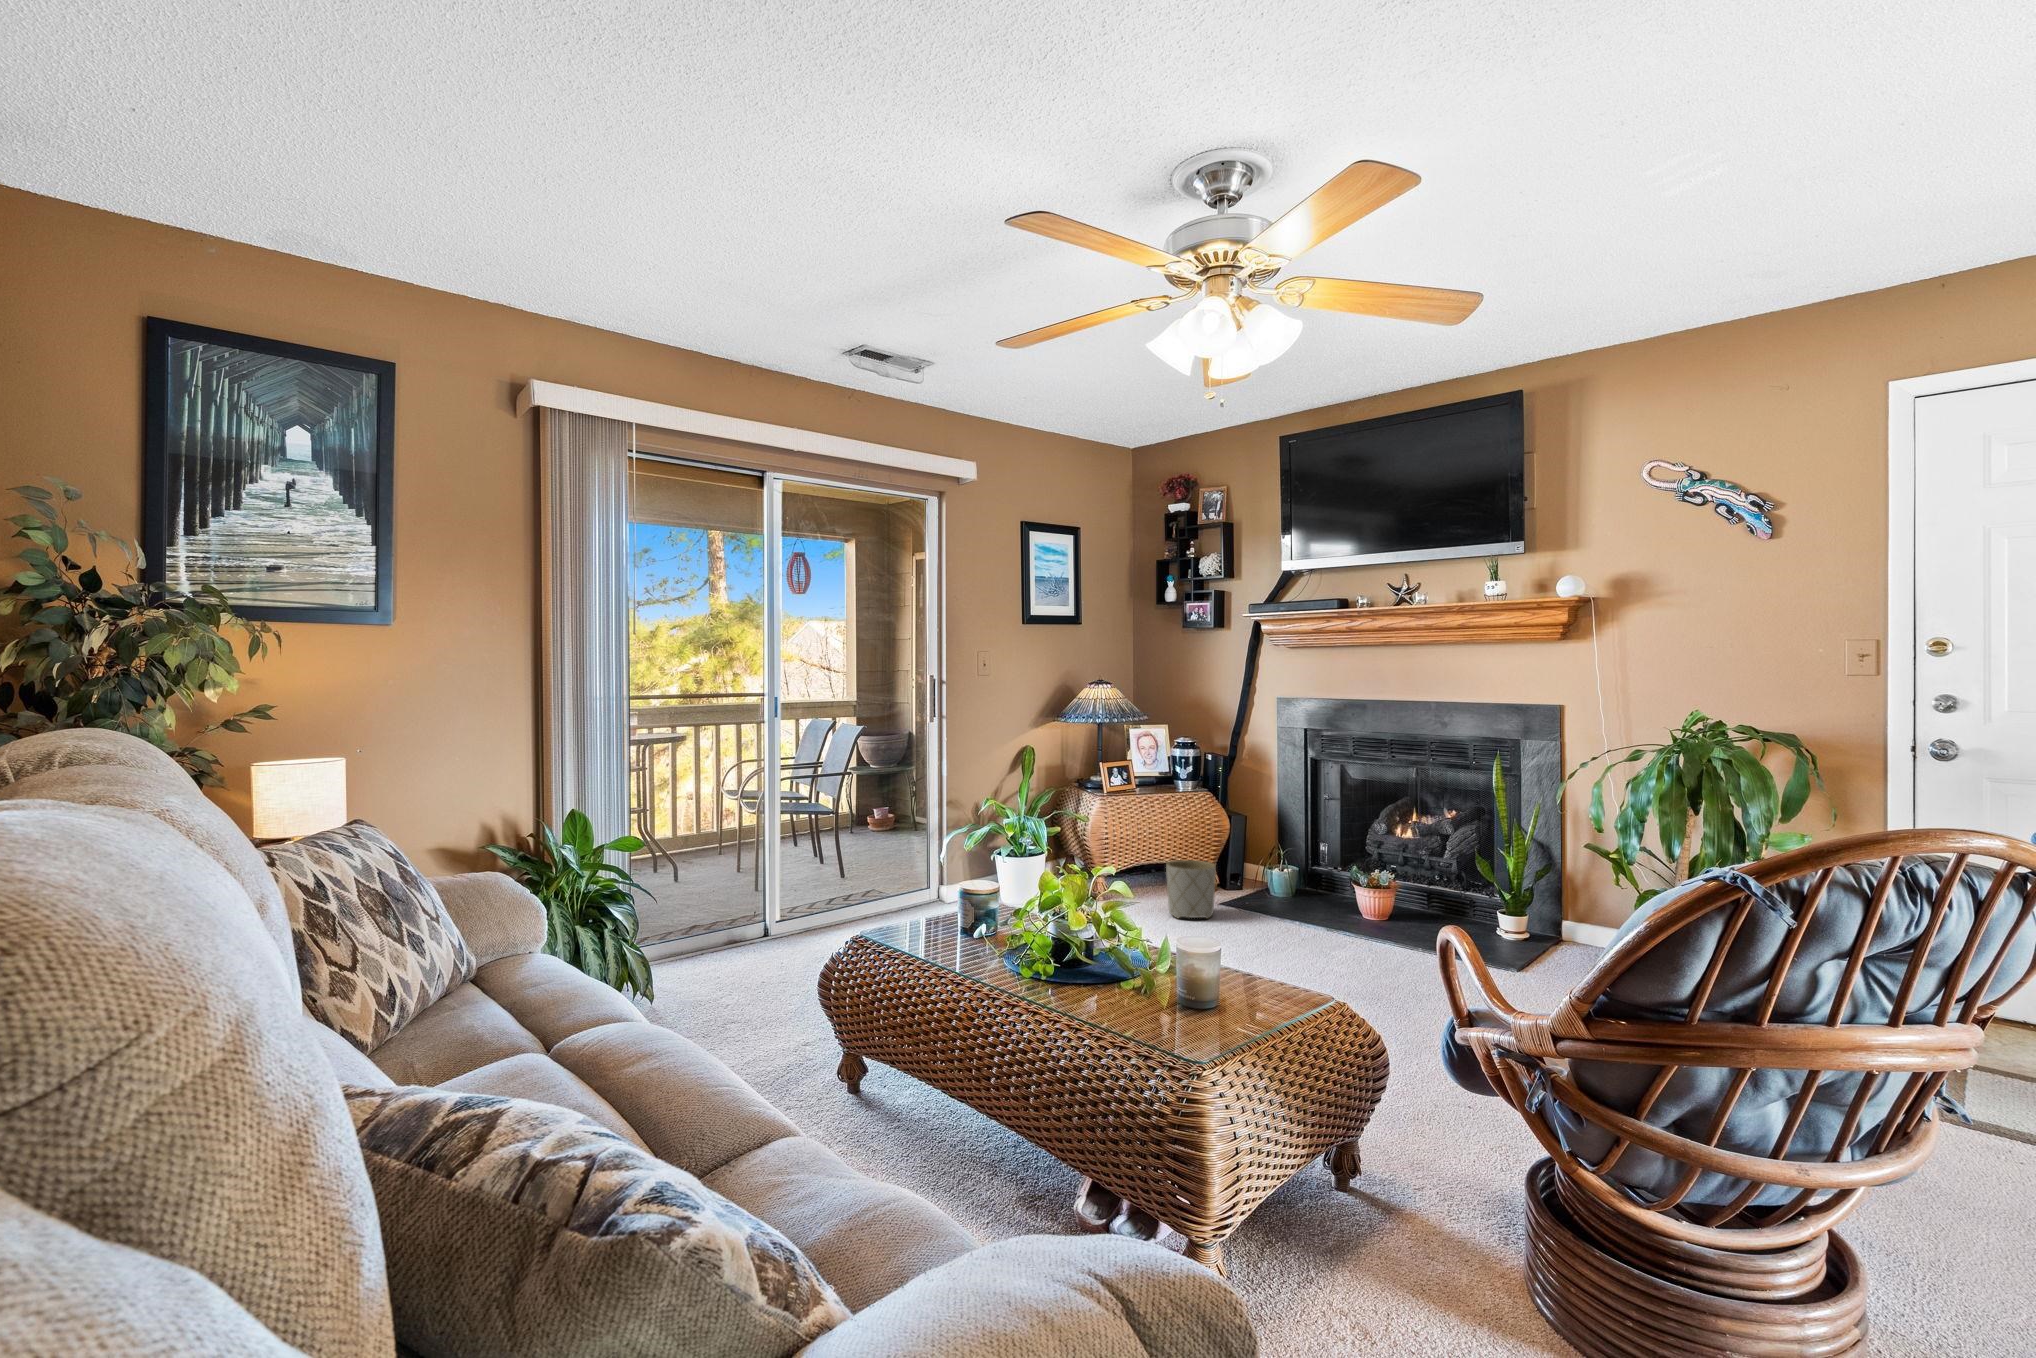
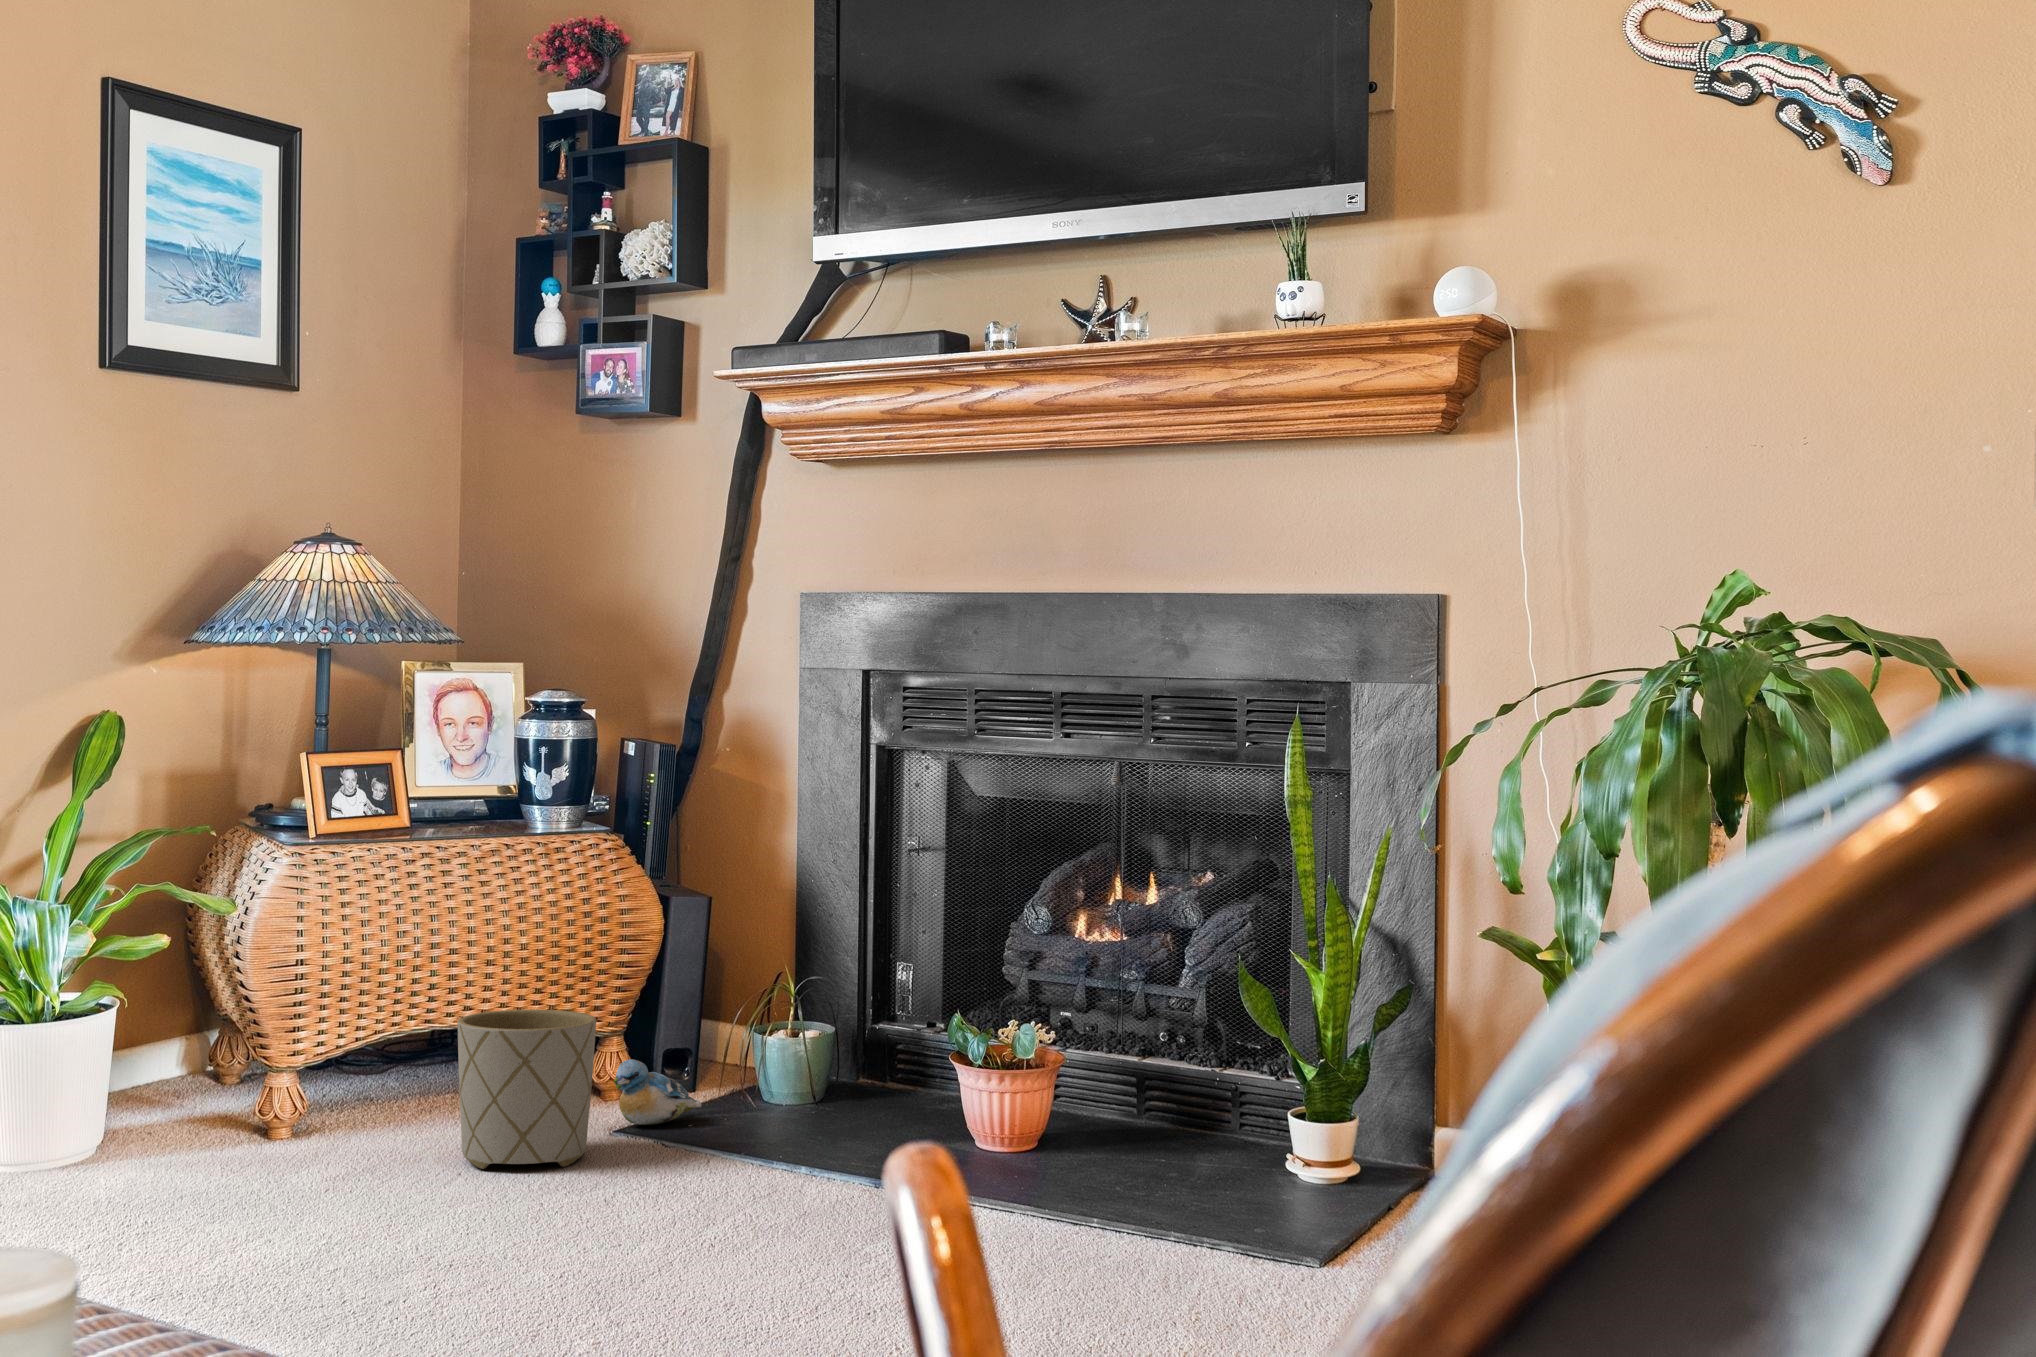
plush toy: none [1218,878,1251,903] -> present [614,1059,701,1125]

